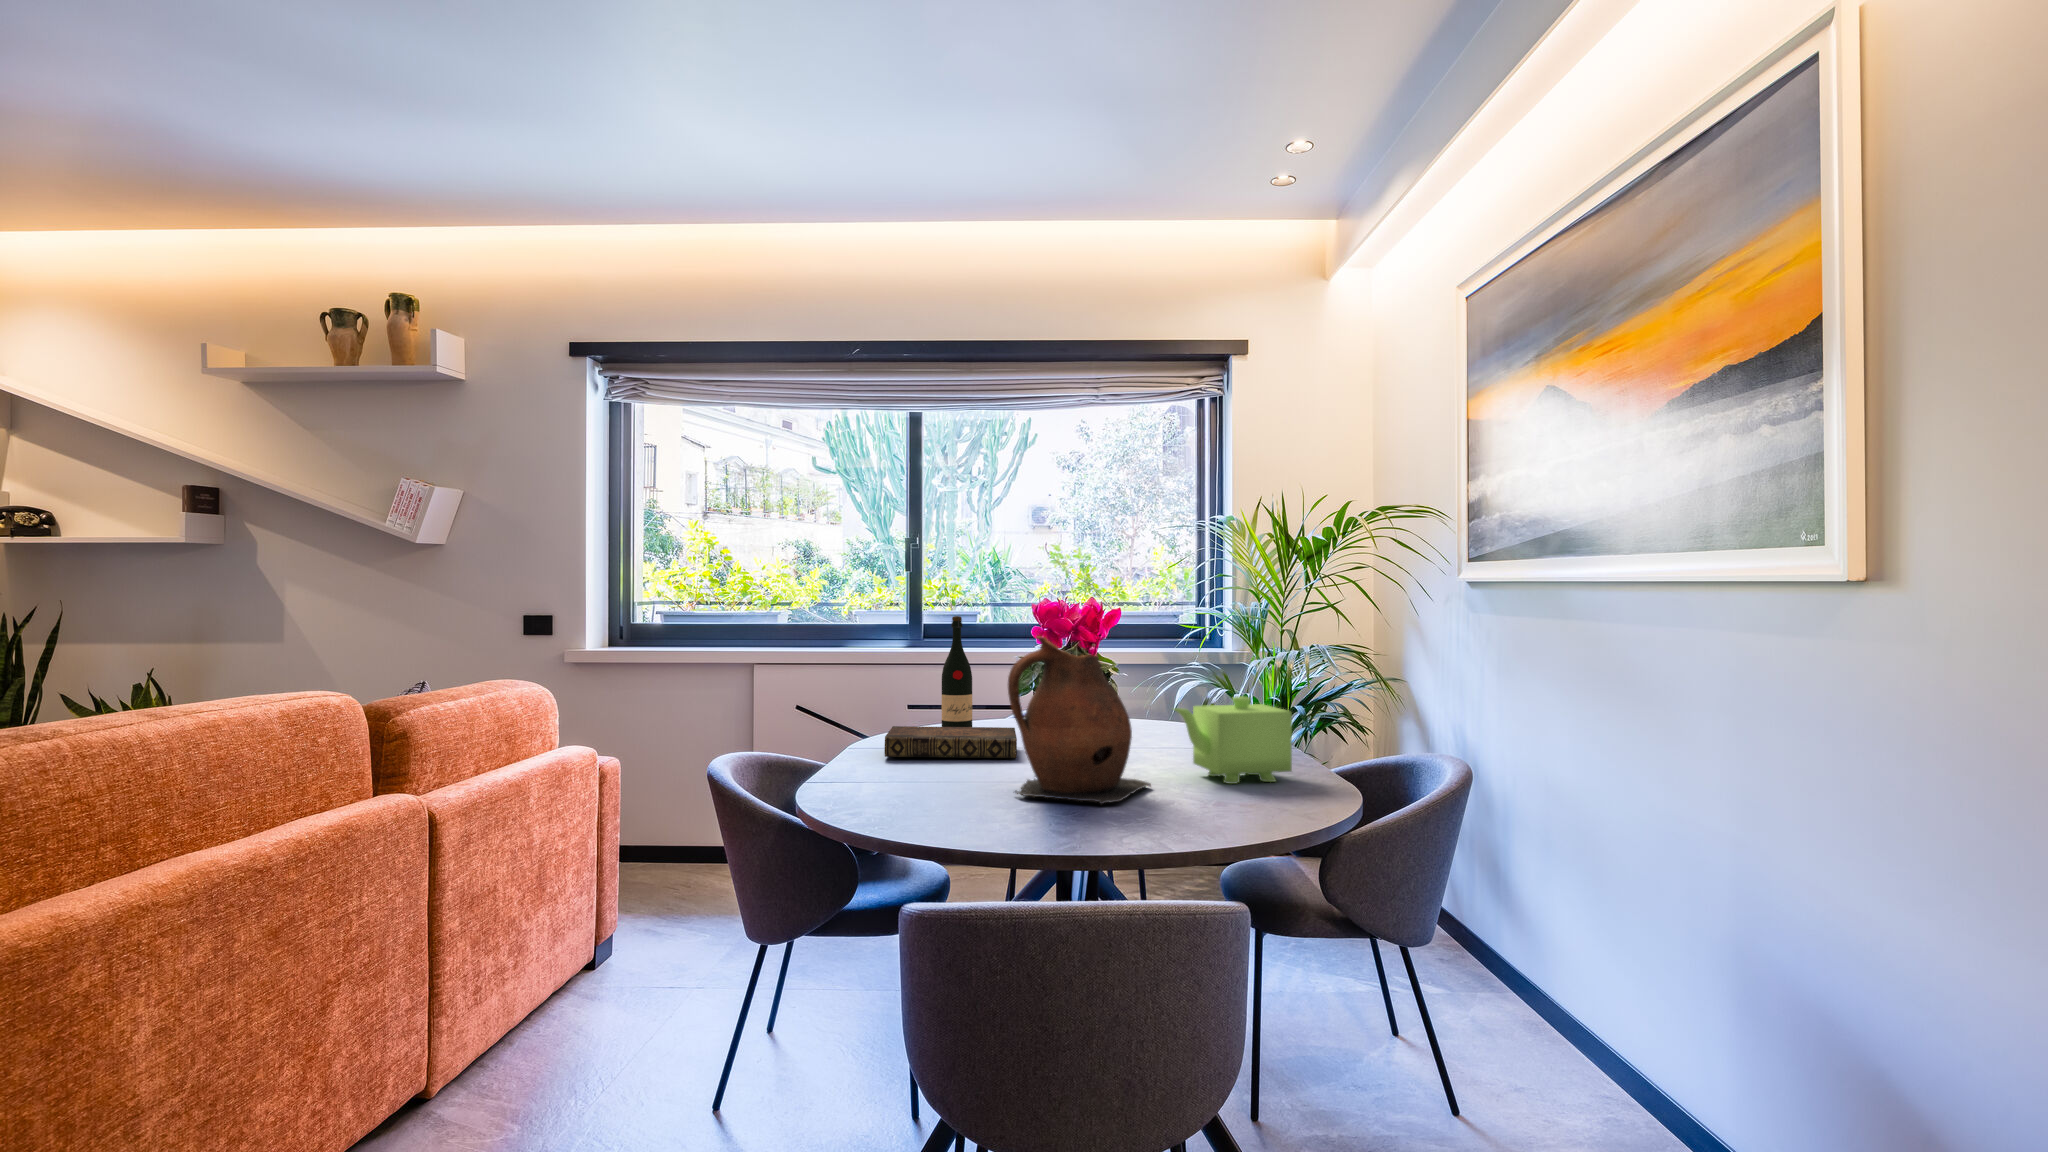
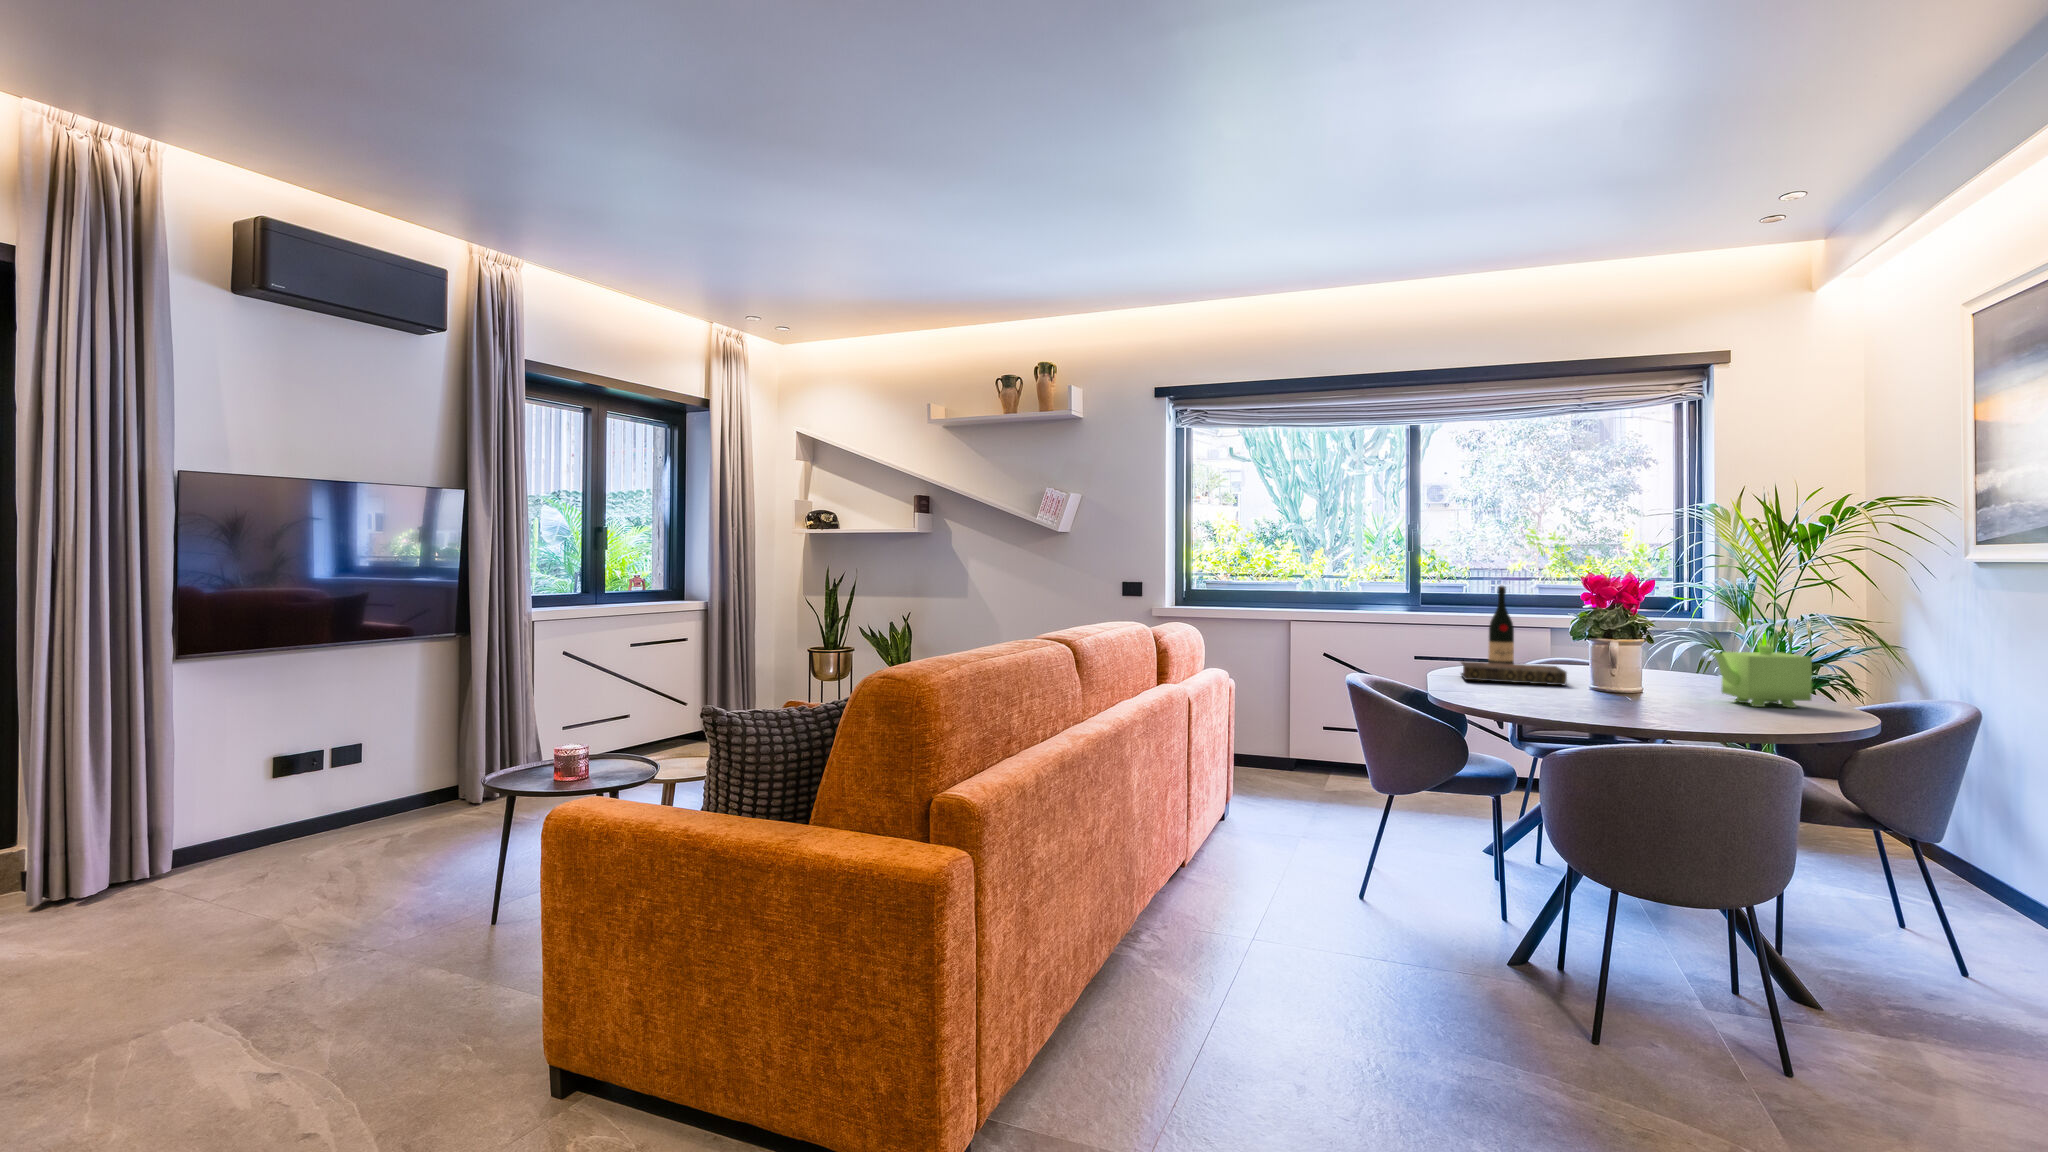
ceramic pitcher: present [1008,636,1151,805] -> none [1584,599,1693,711]

